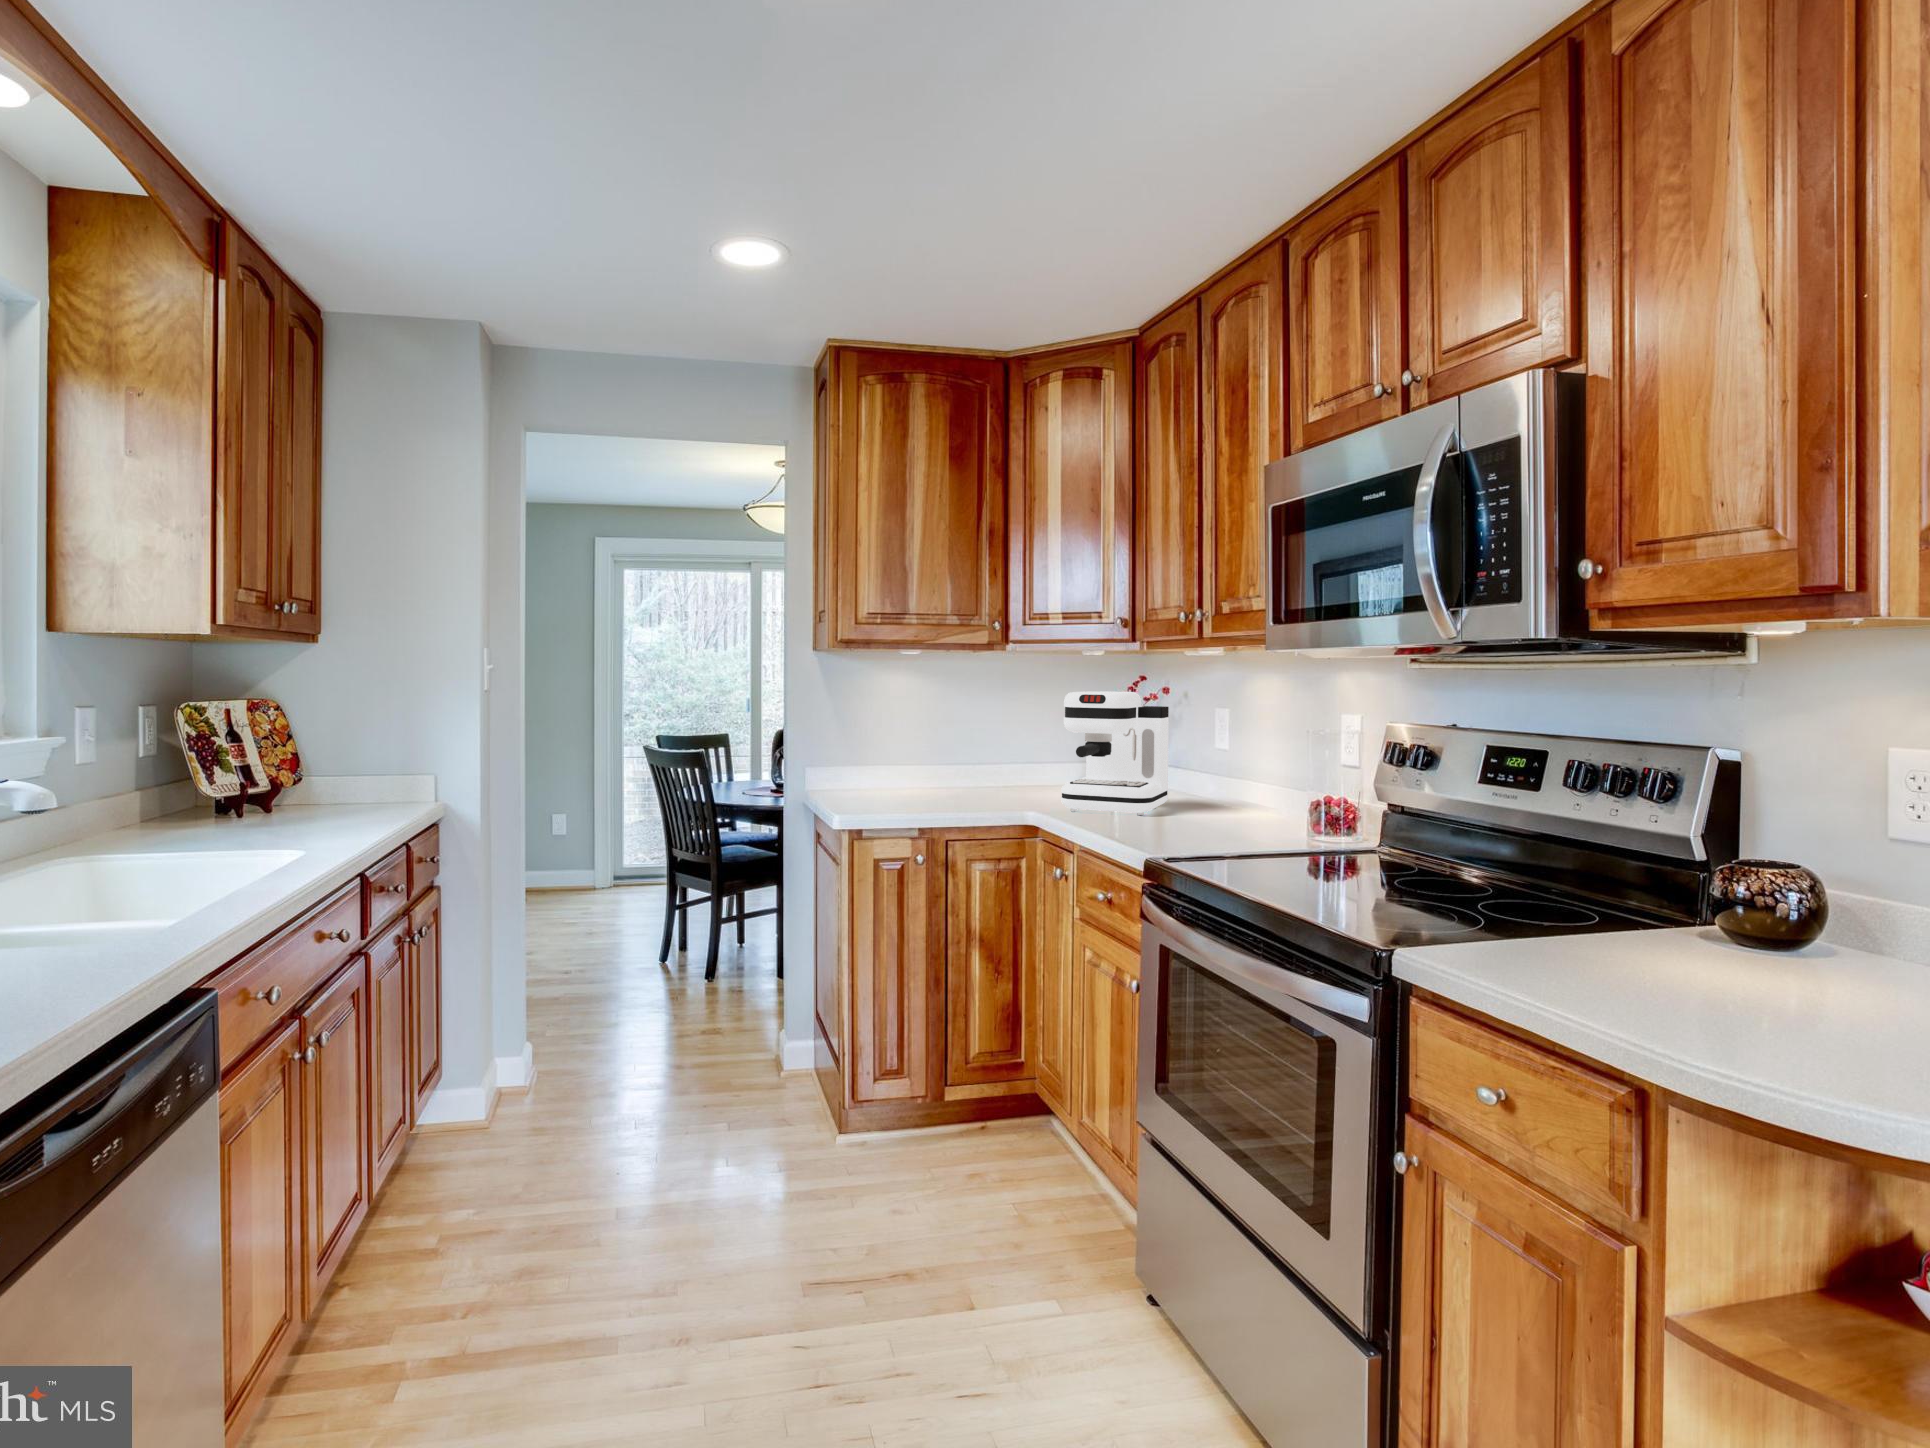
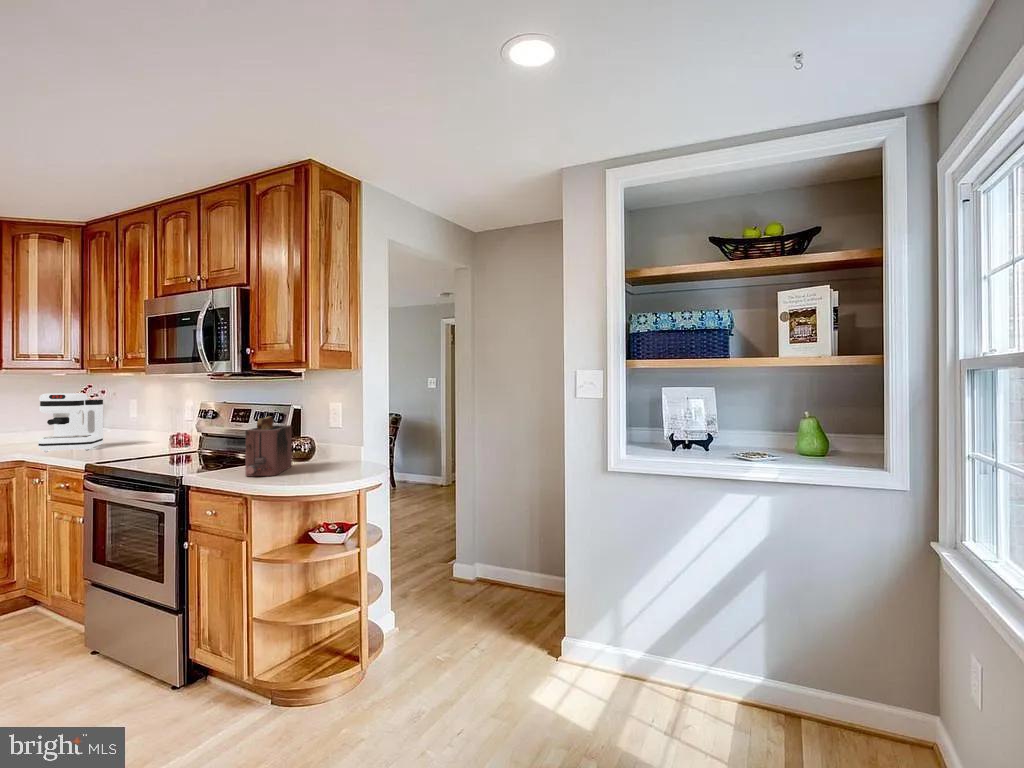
toaster: none [1619,792,1771,1029] -> present [245,417,292,476]

